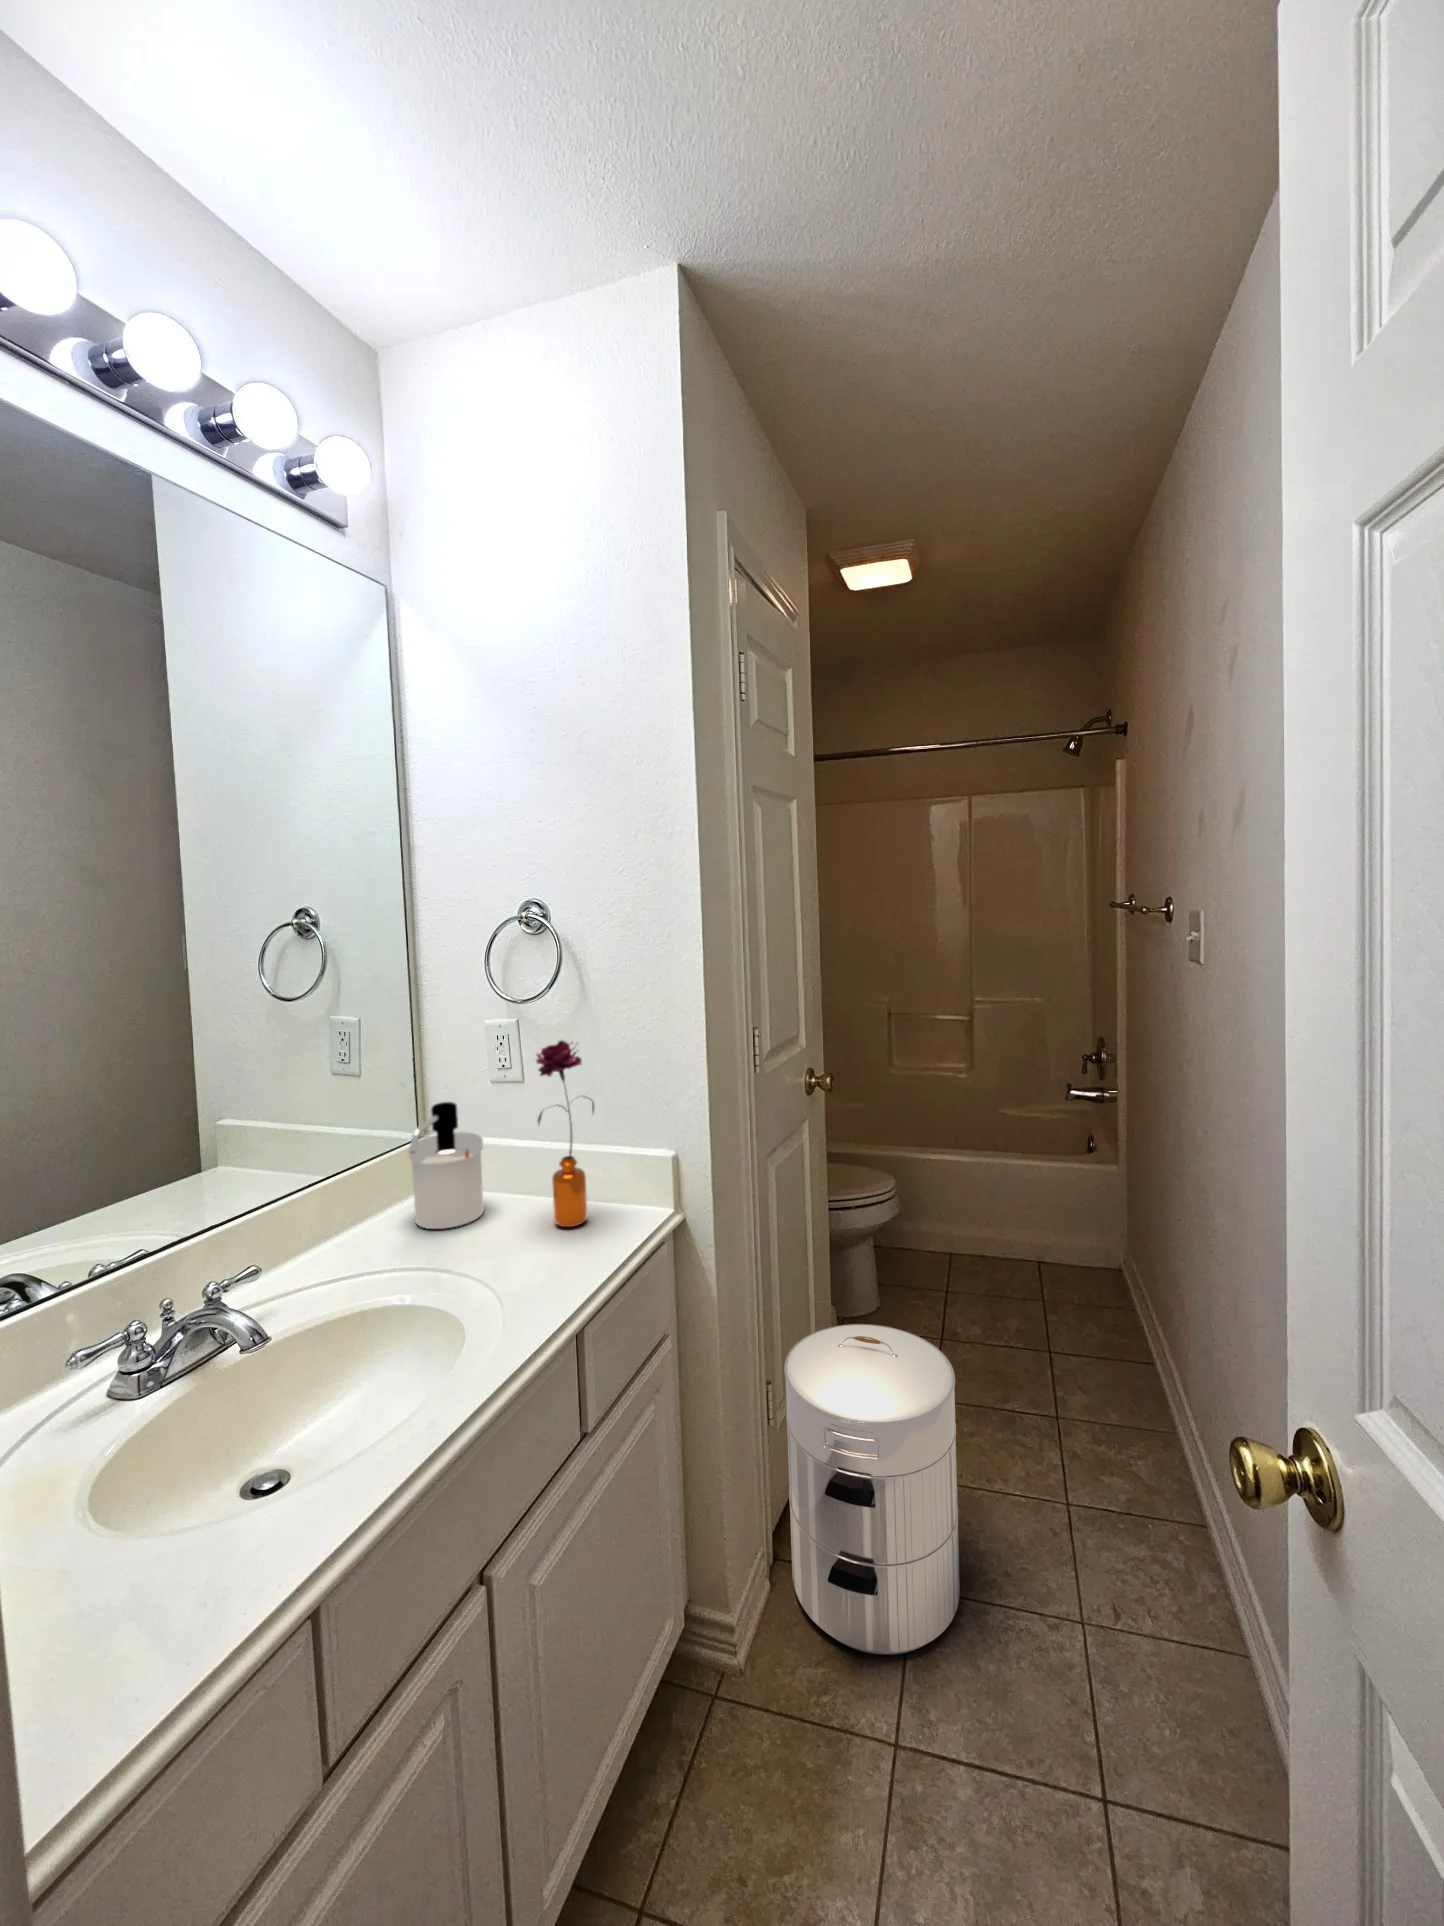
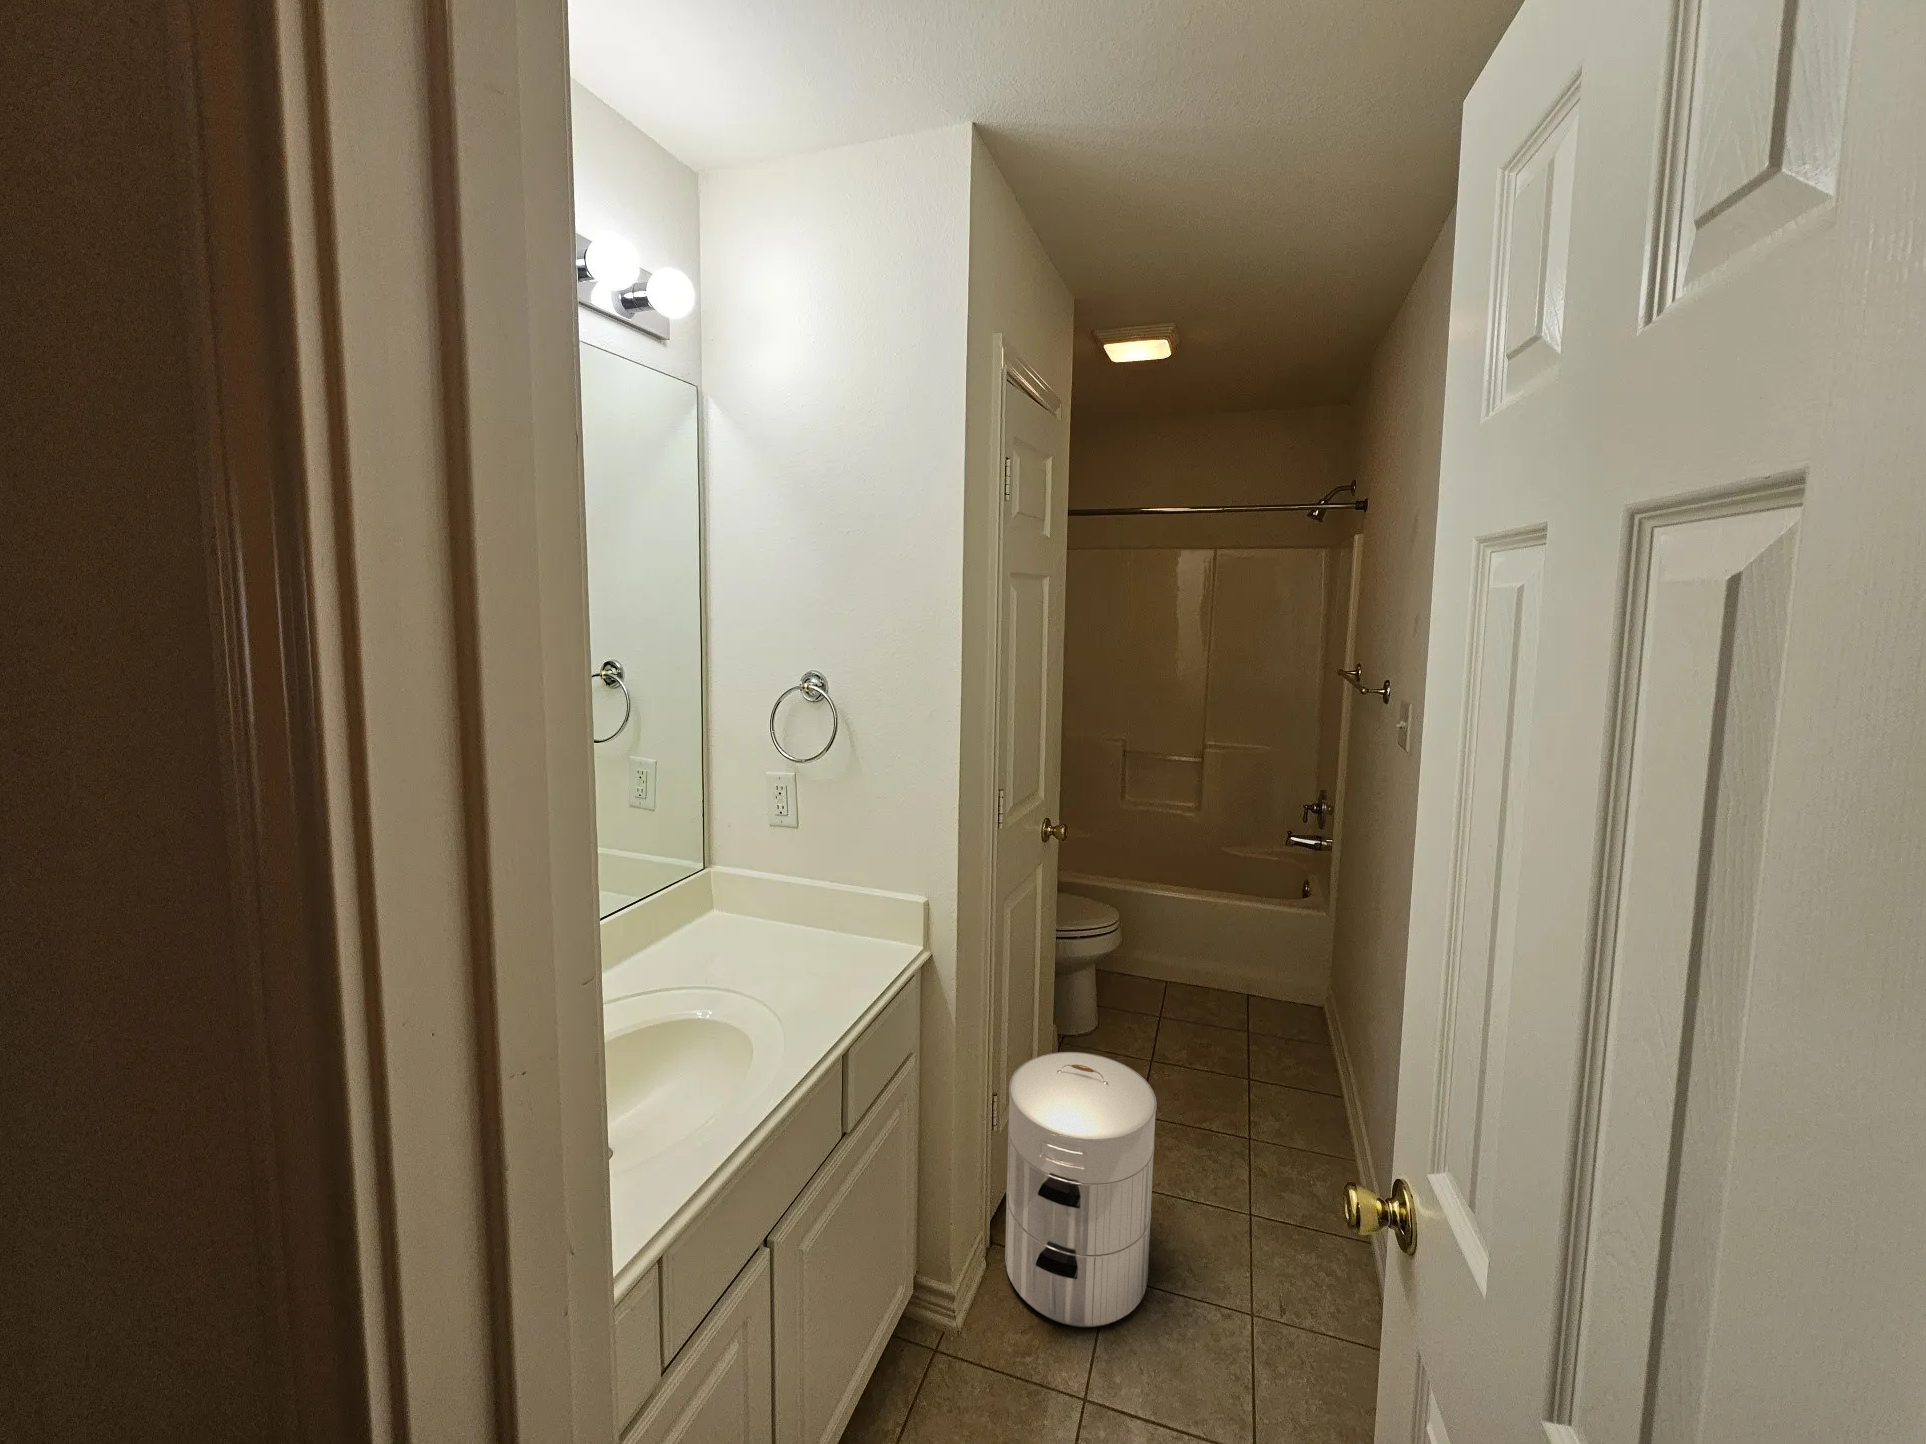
flower: present [536,1040,594,1227] -> none [810,804,860,963]
soap dispenser: present [409,1102,484,1229] -> none [697,848,760,957]

